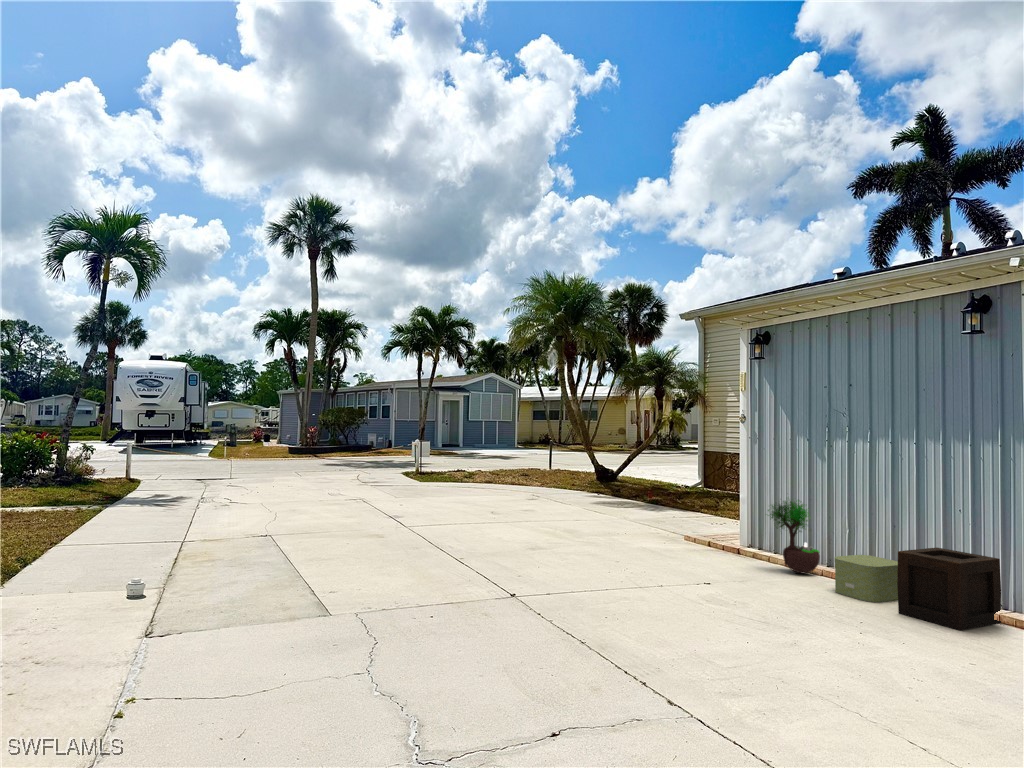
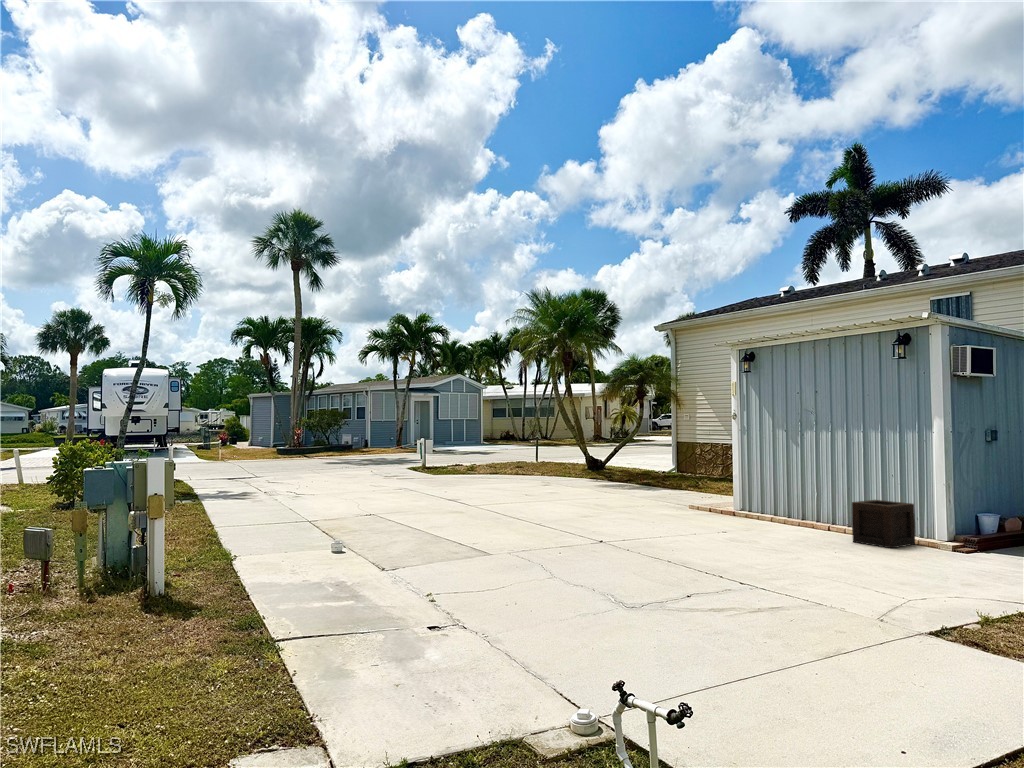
potted tree: present [768,500,820,573] -> none [758,469,797,525]
storage box: present [834,555,898,602] -> none [809,509,854,538]

